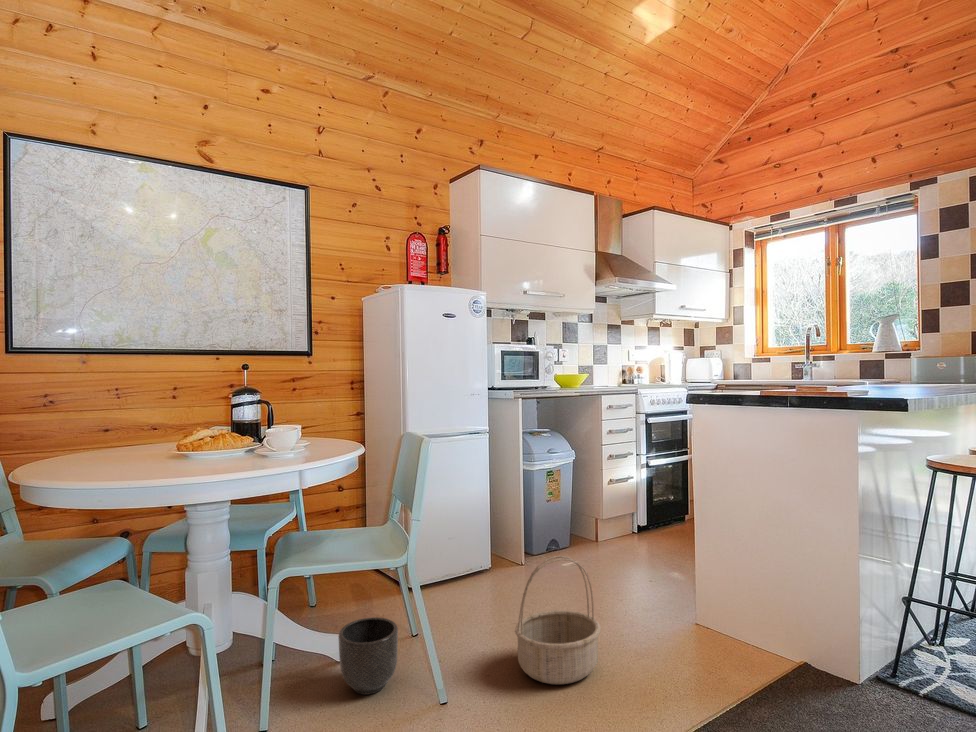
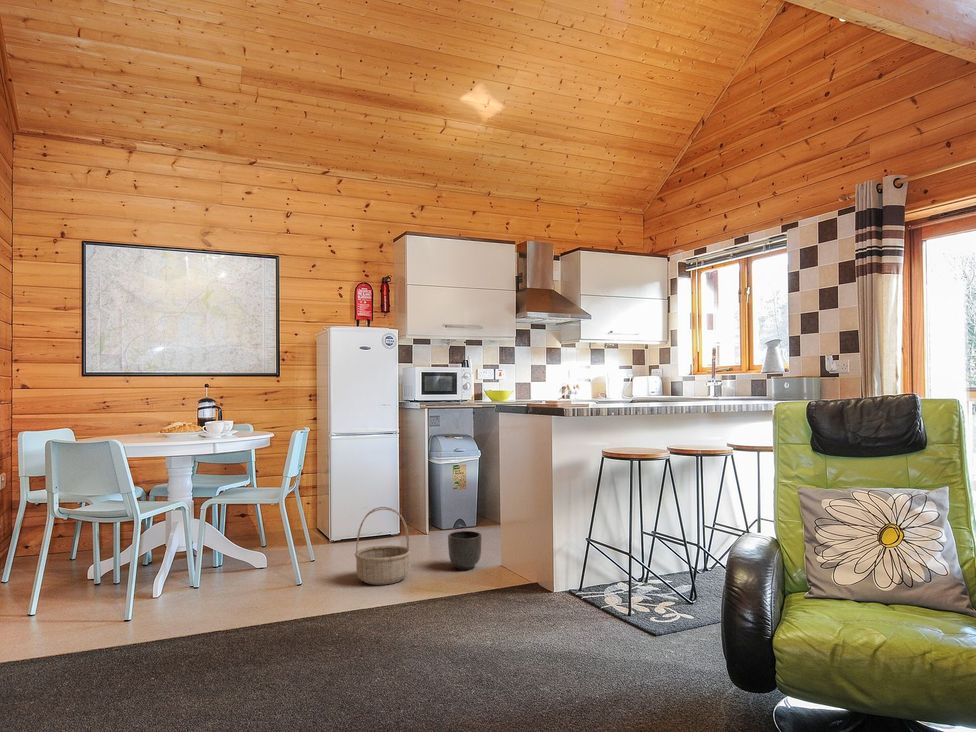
planter: present [338,617,398,695] -> present [448,531,482,570]

